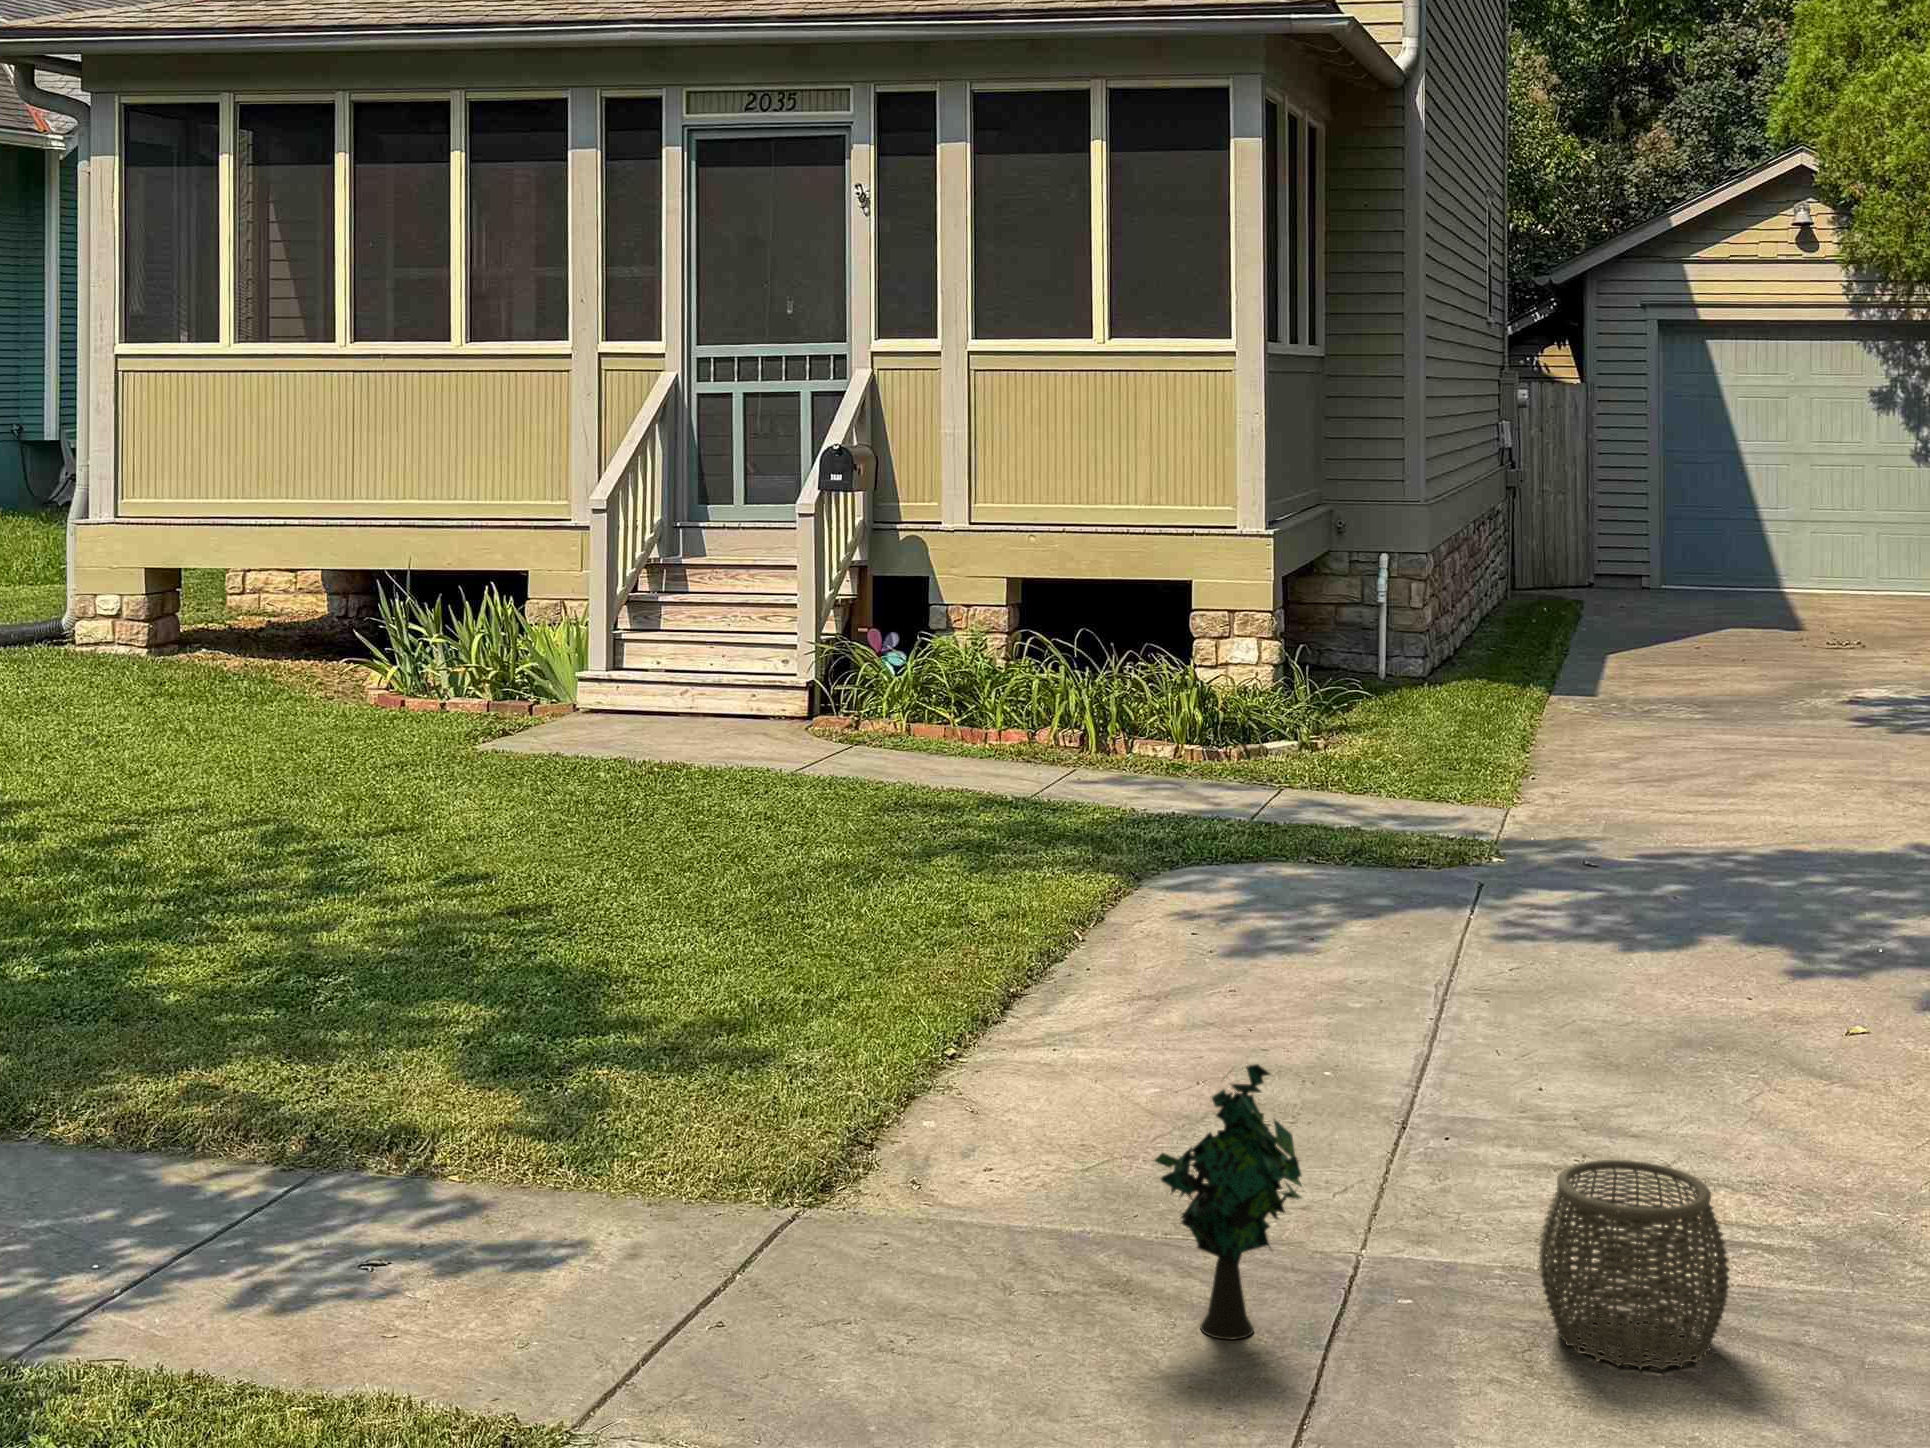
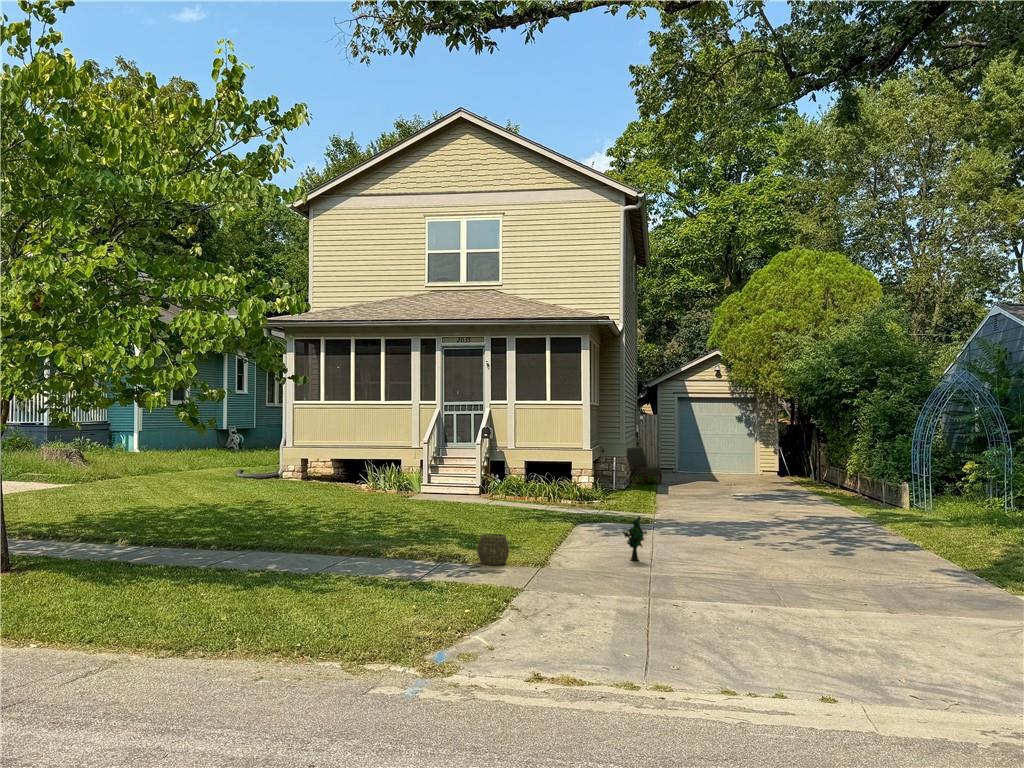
lounge chair: none [1430,516,1571,660] -> present [627,448,662,484]
woven basket: present [1539,1160,1730,1370] -> present [478,534,509,565]

